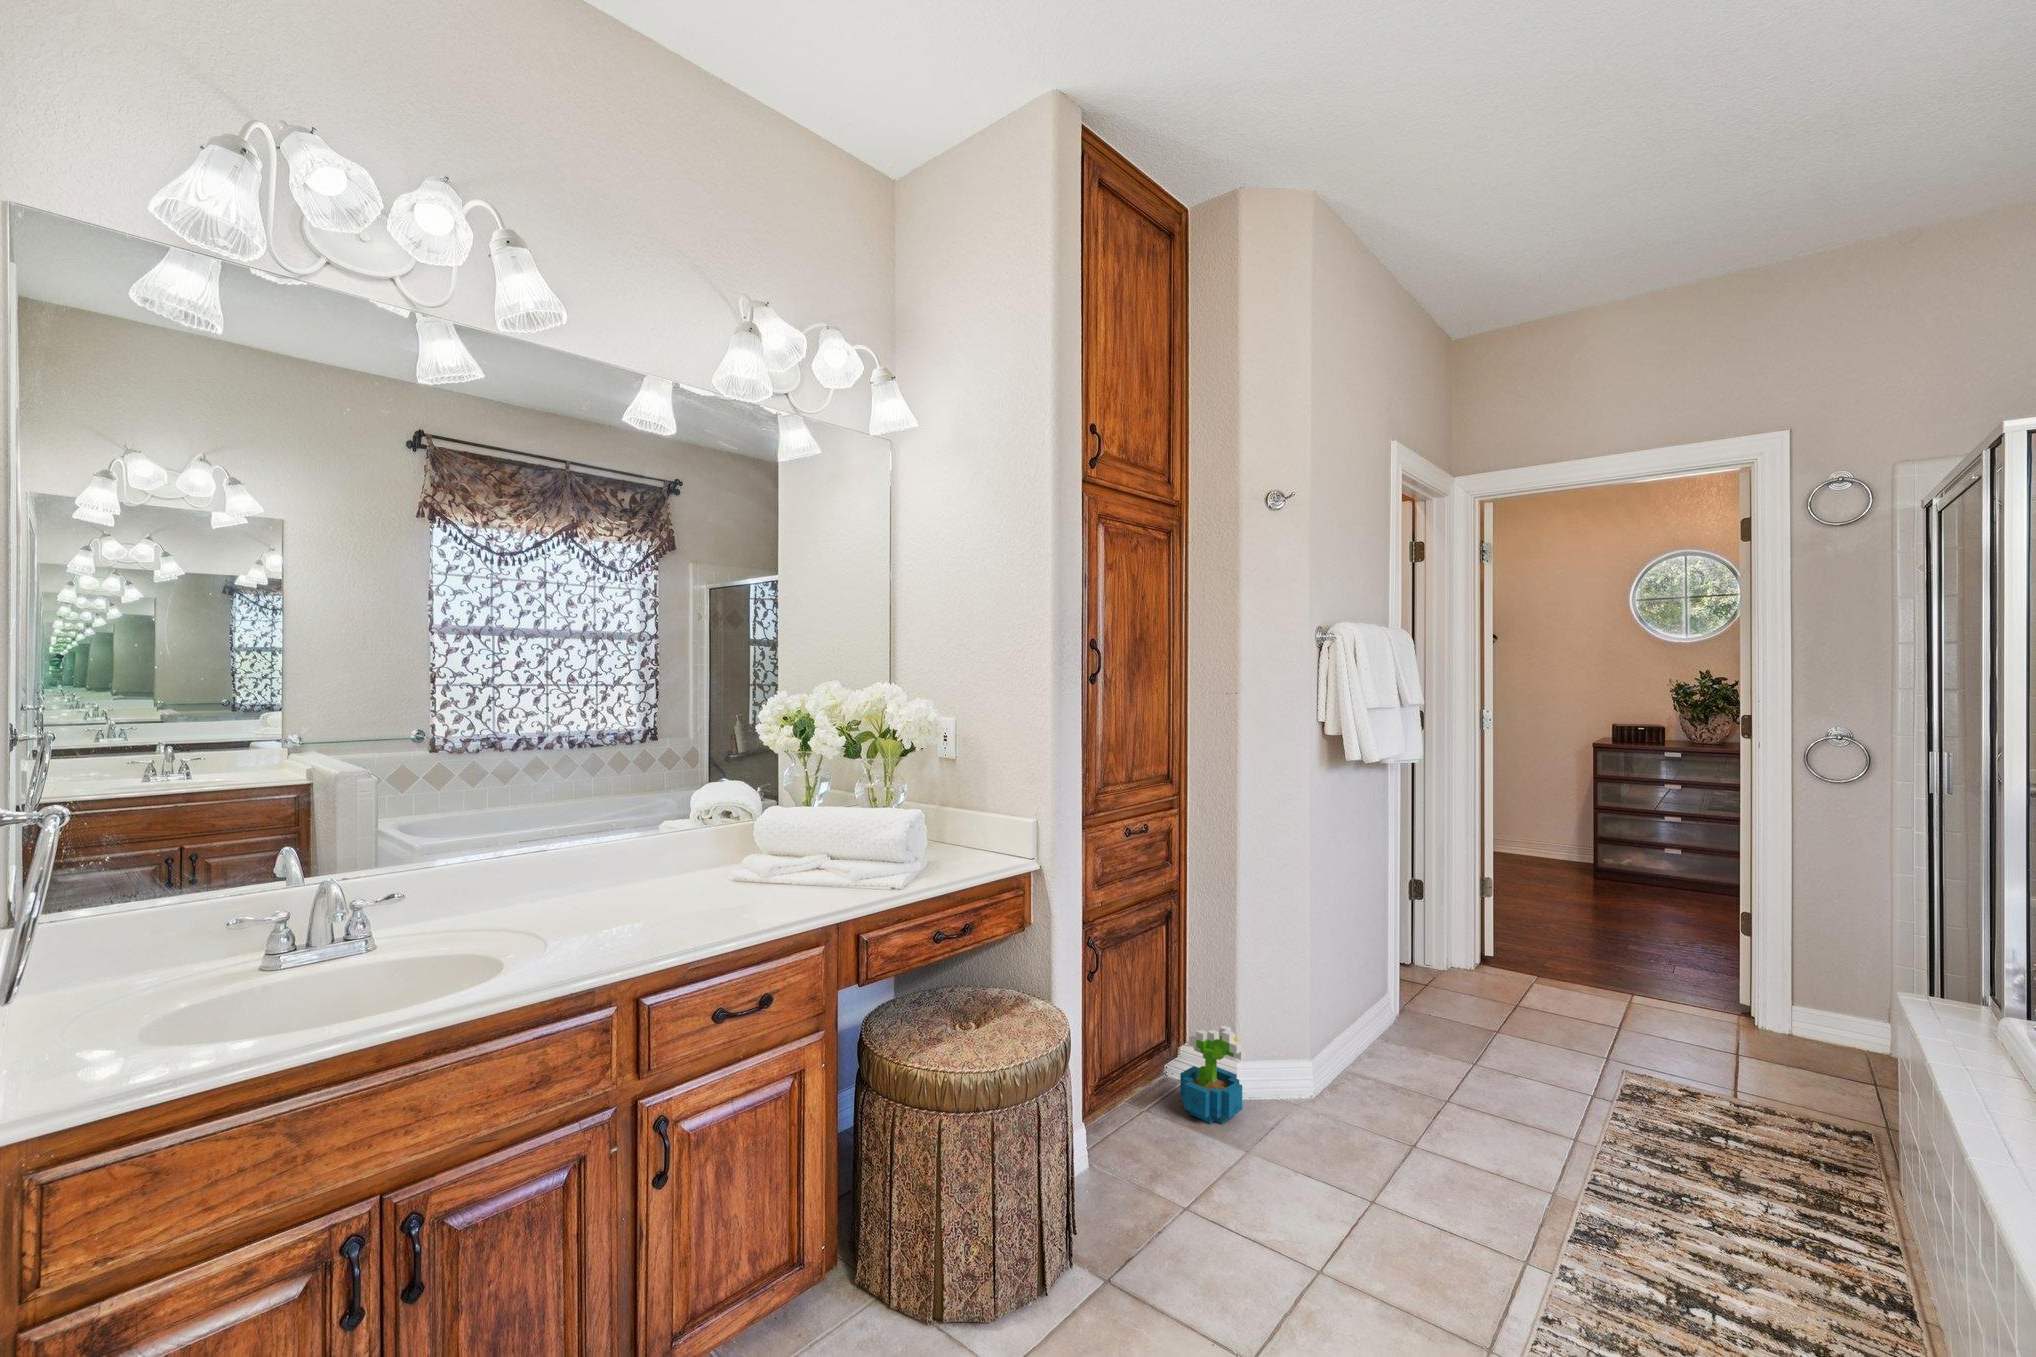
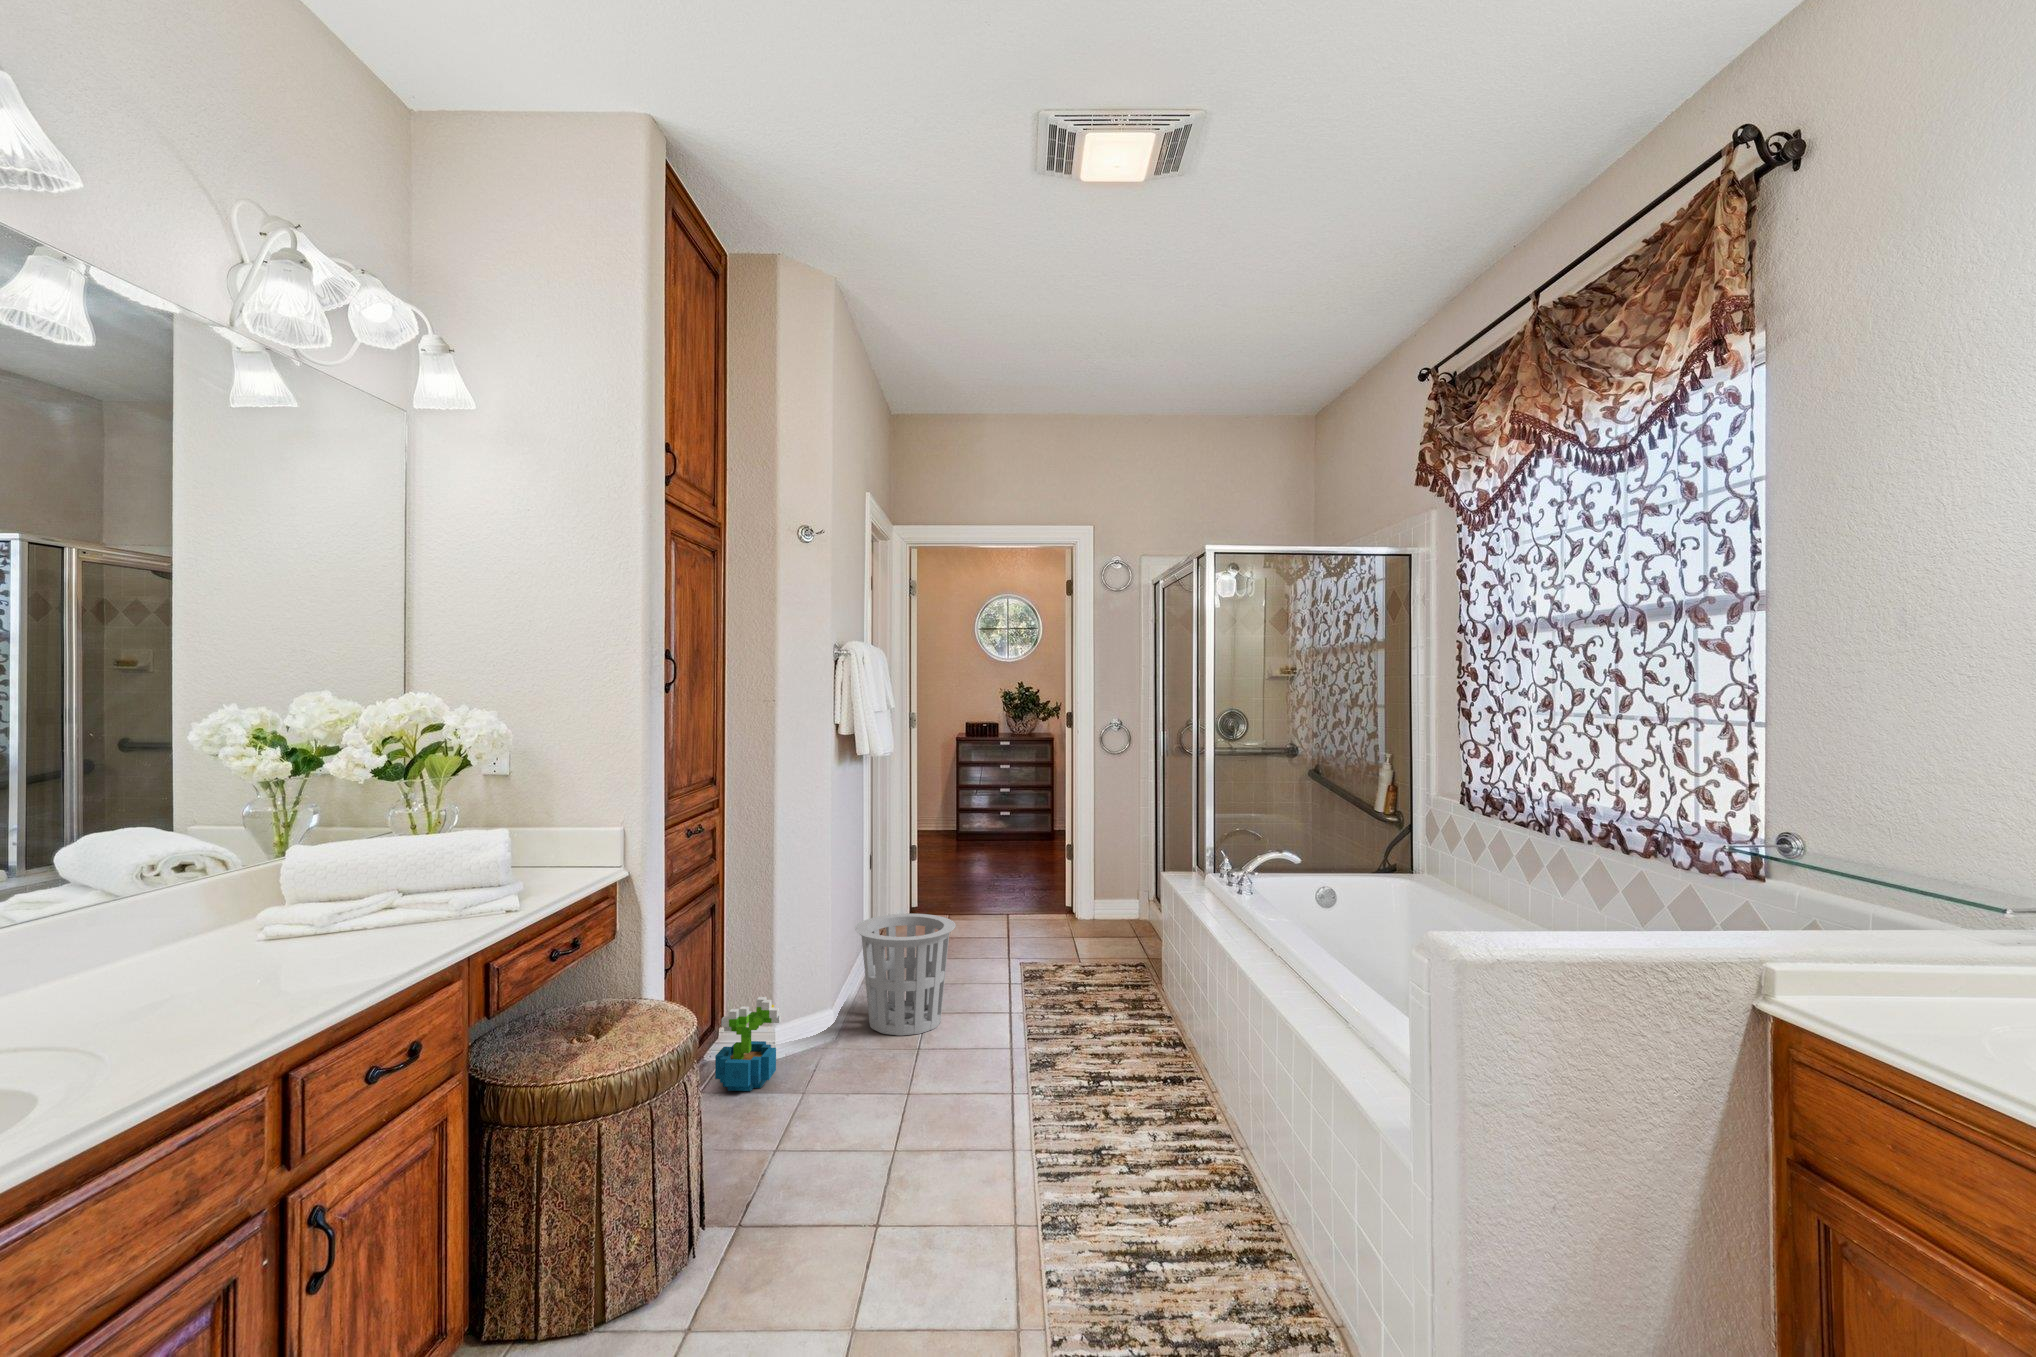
waste basket: none [1357,966,1491,1124] -> present [855,914,956,1036]

